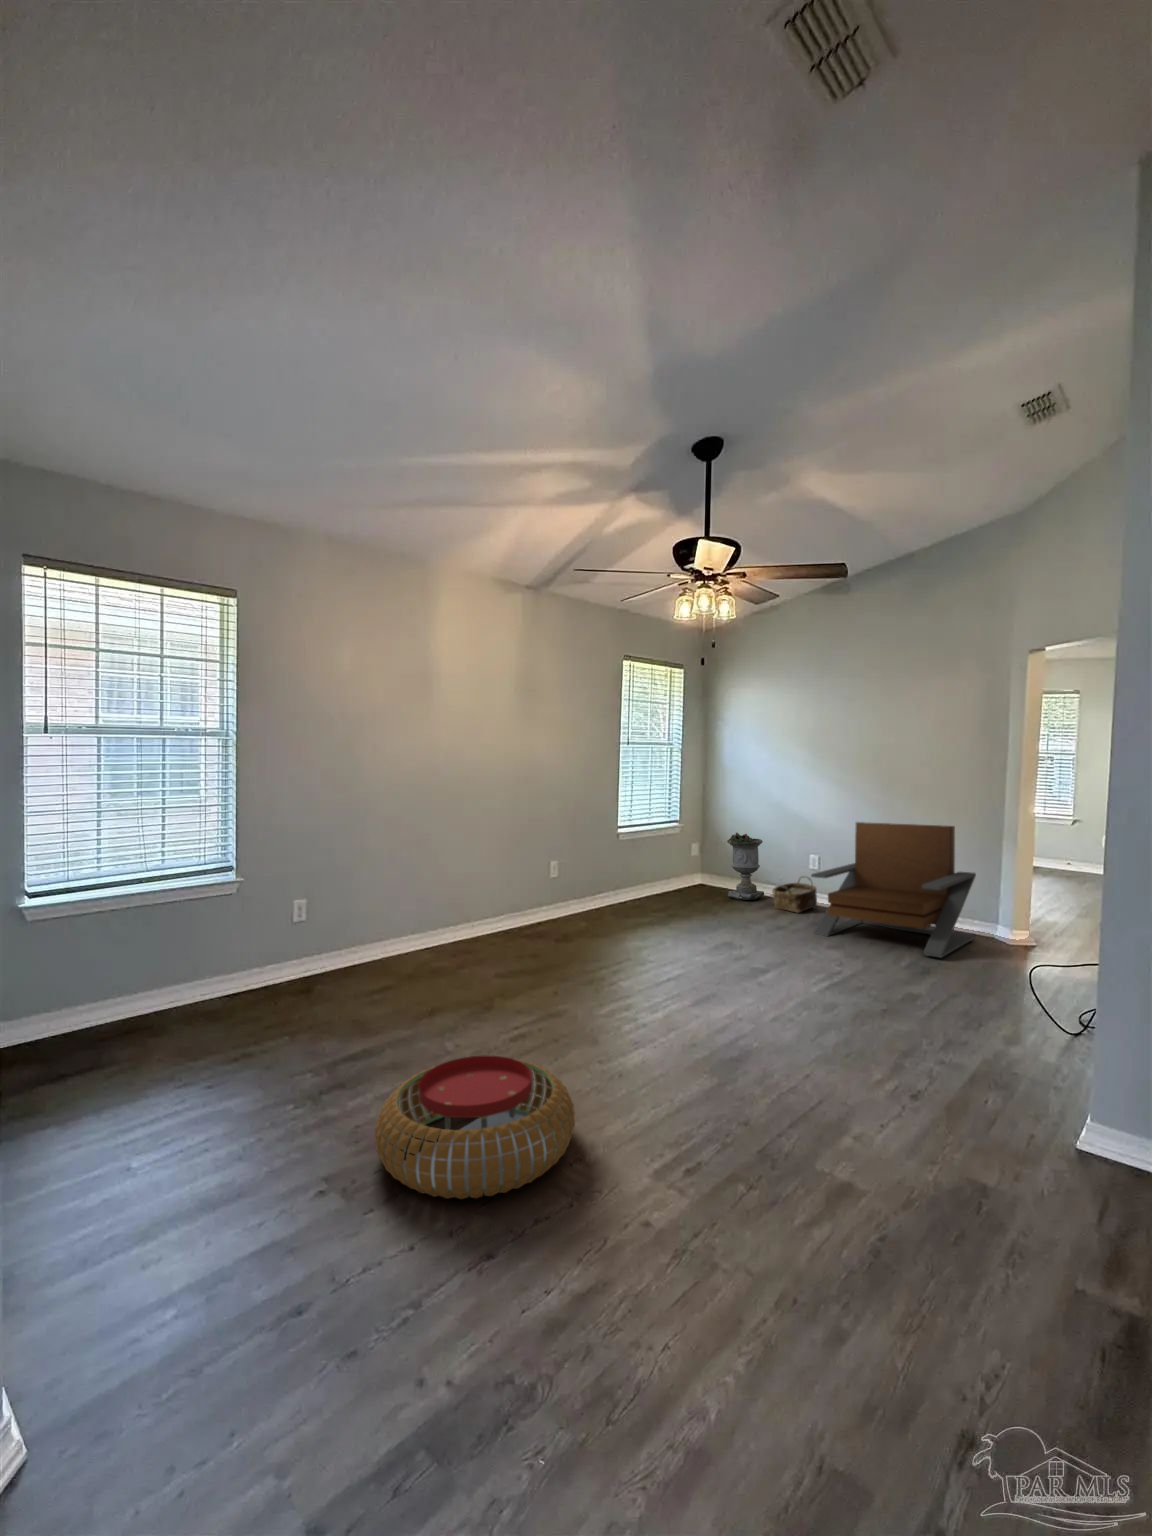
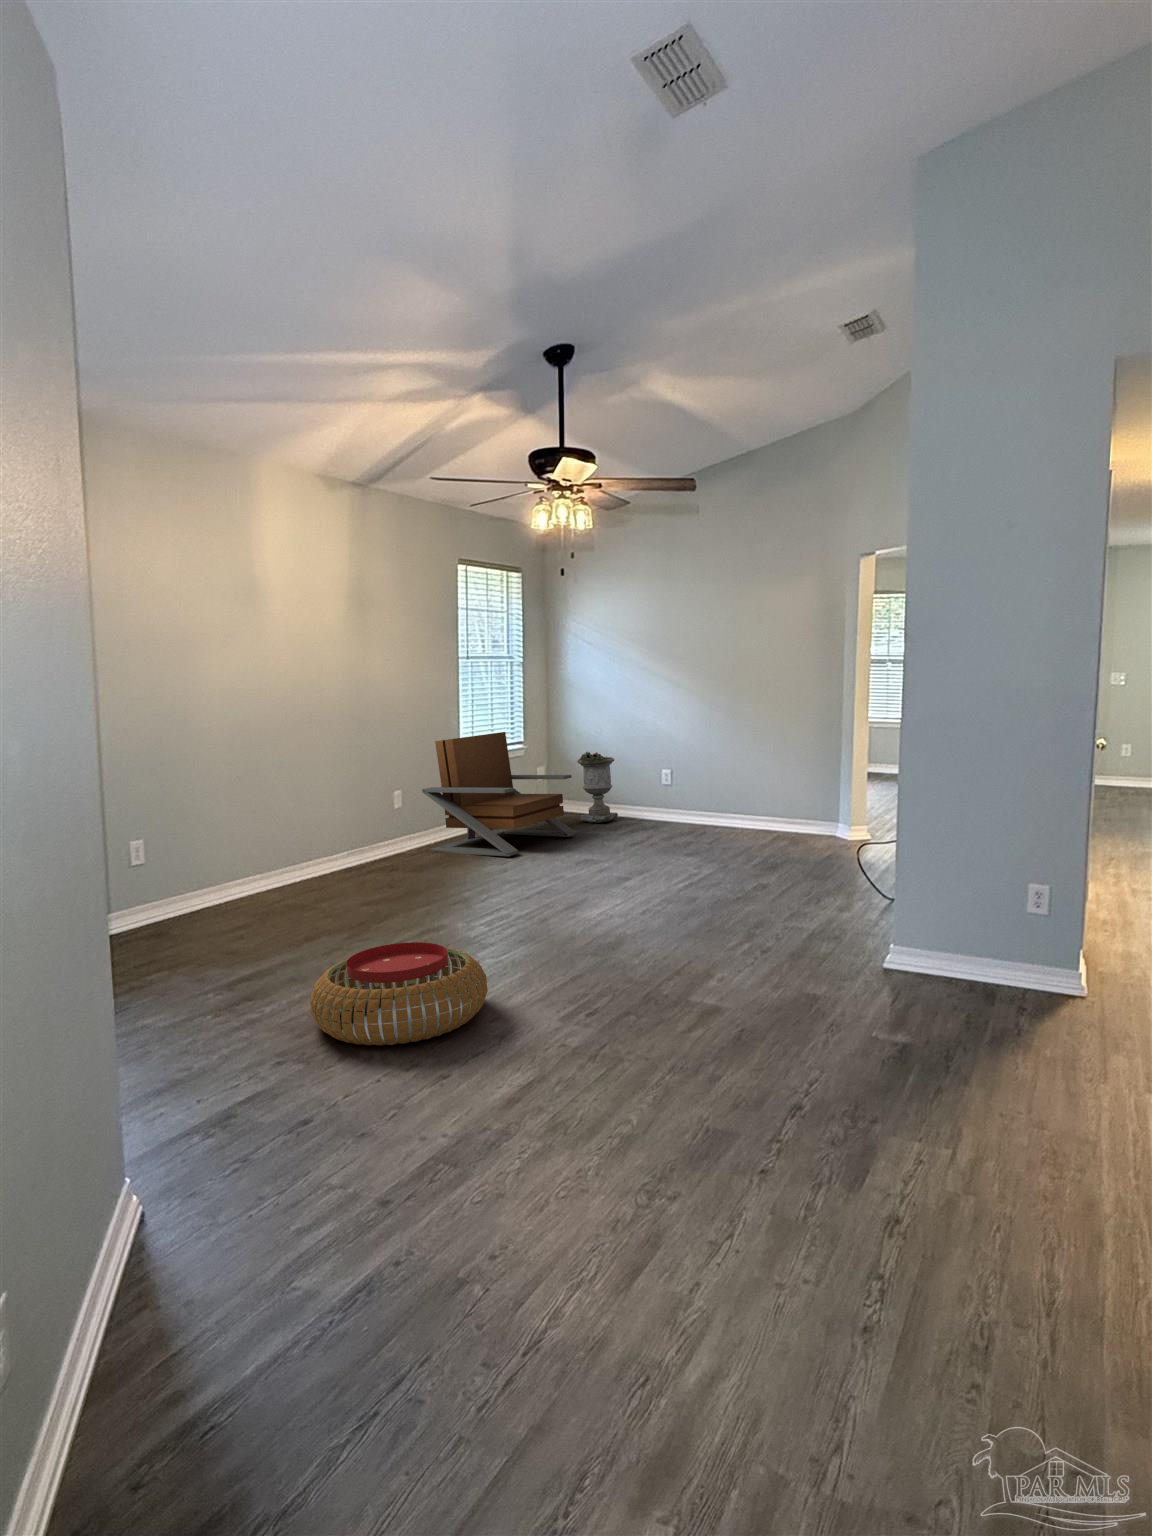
lounge chair: present [811,822,976,958] -> present [422,732,575,856]
woven basket: present [772,876,818,913] -> none [627,792,672,830]

